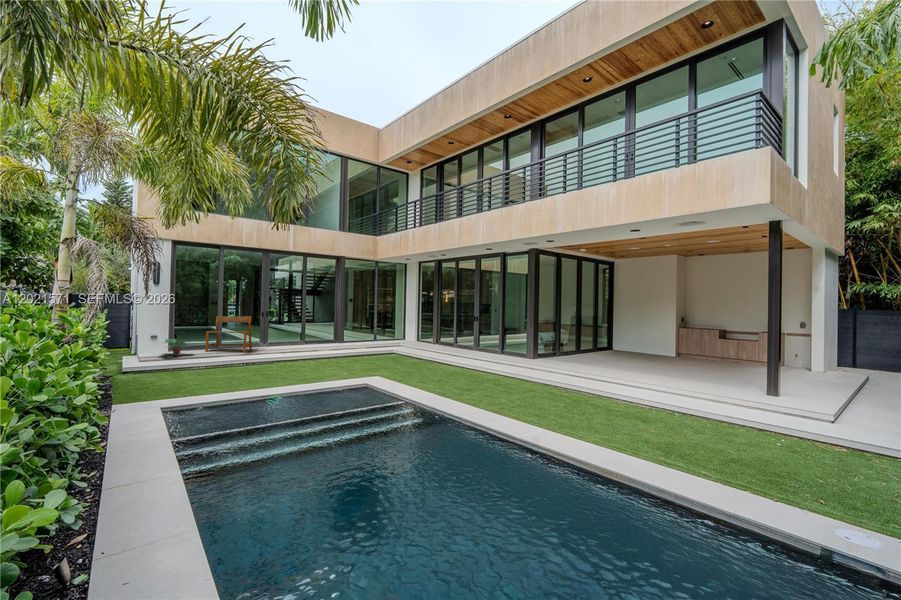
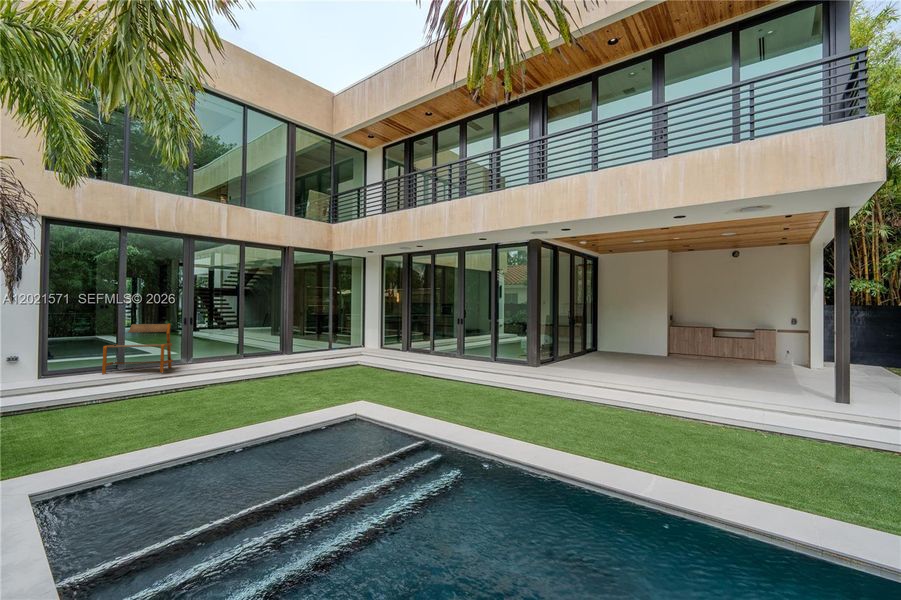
potted plant: present [165,336,186,356] -> none [30,354,87,383]

